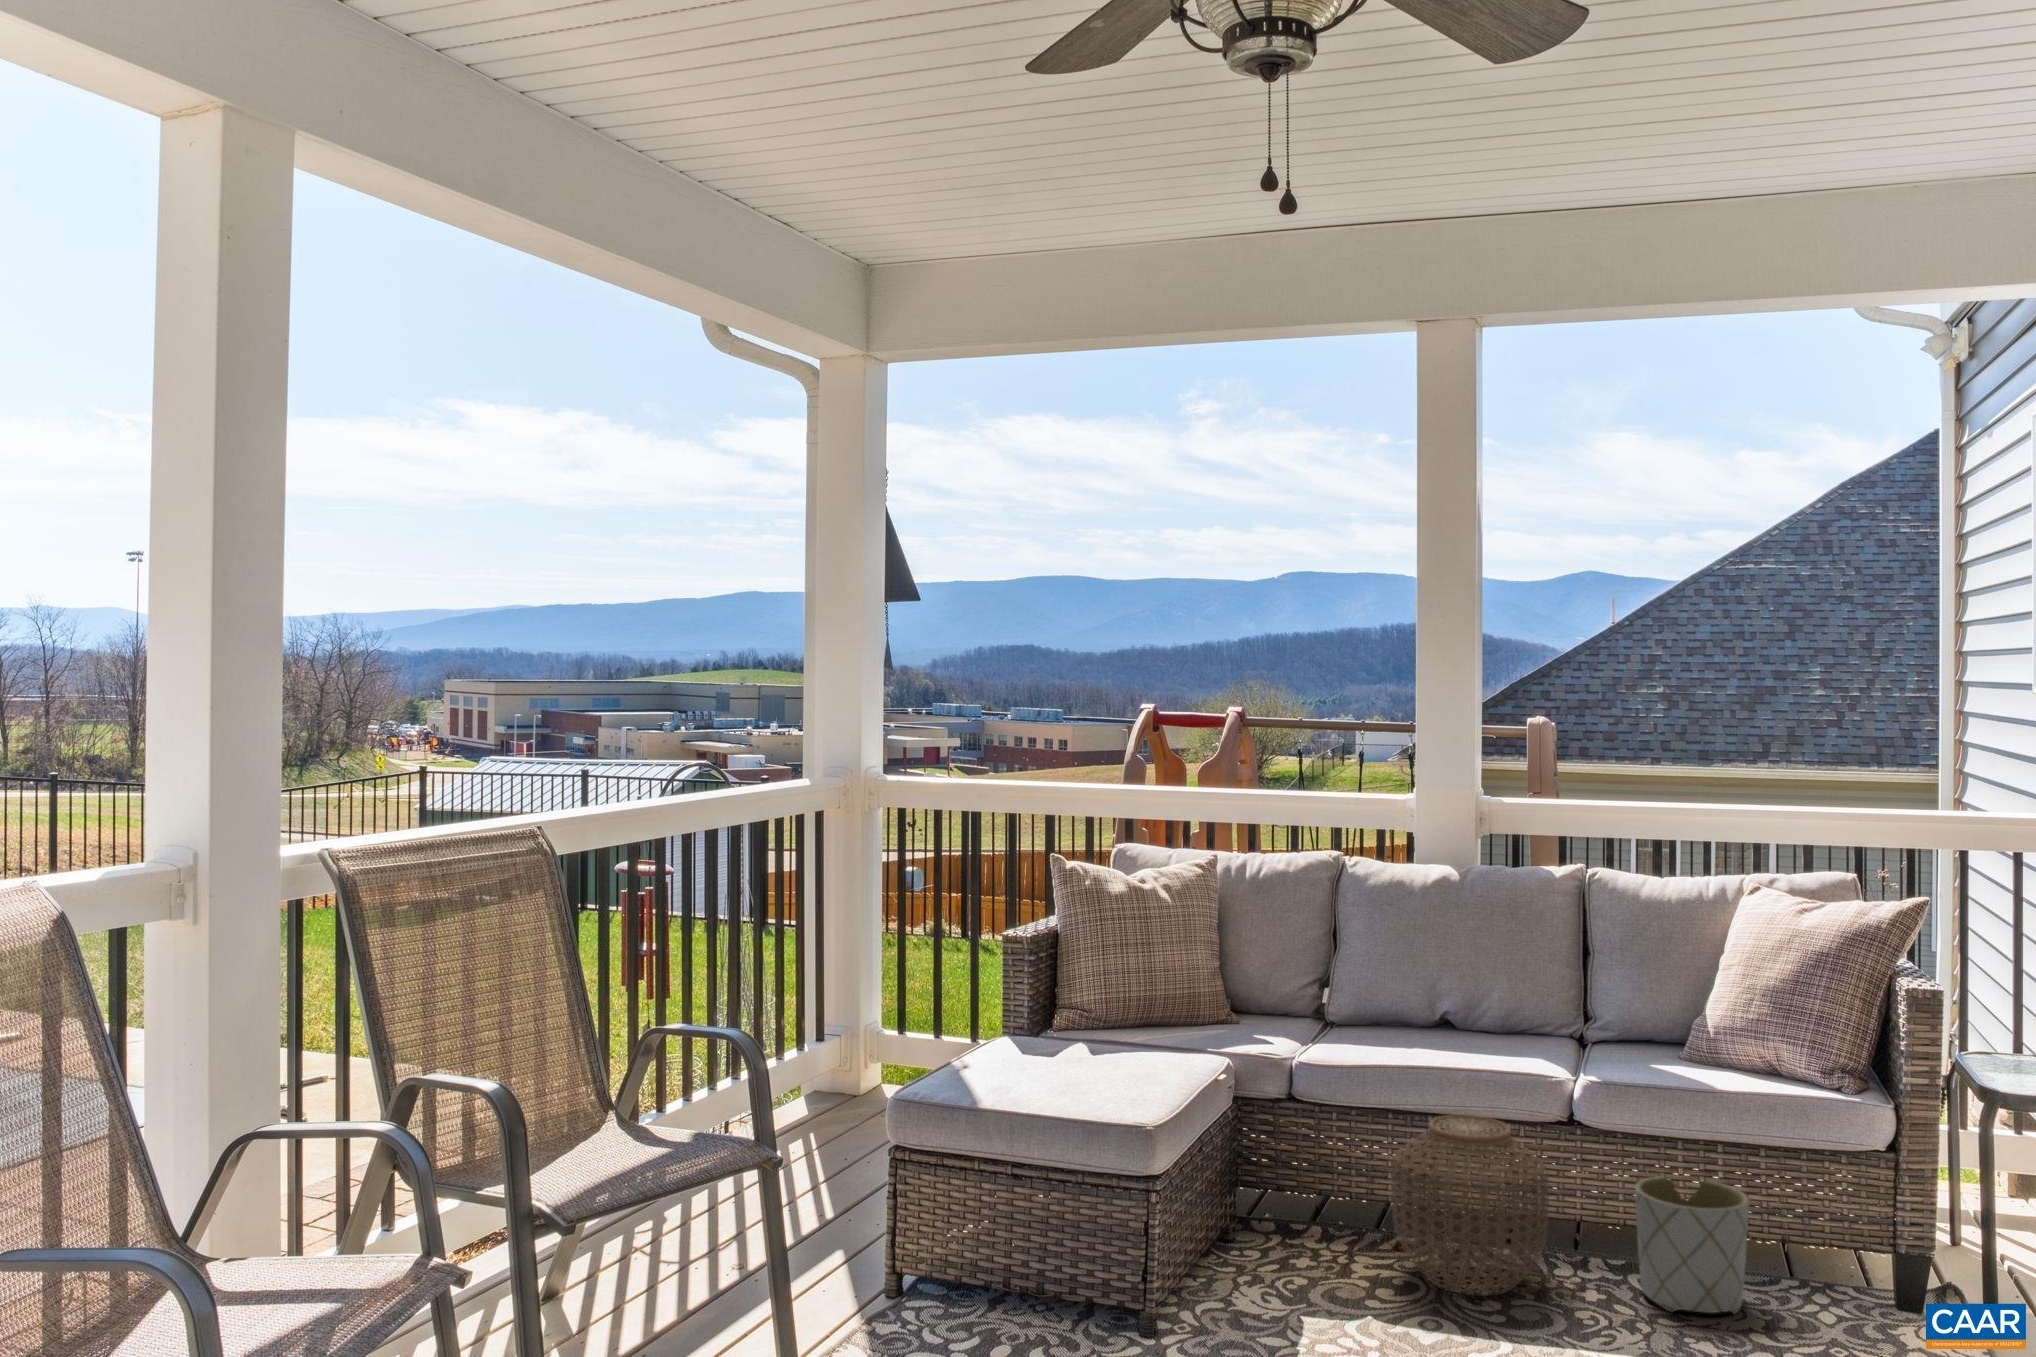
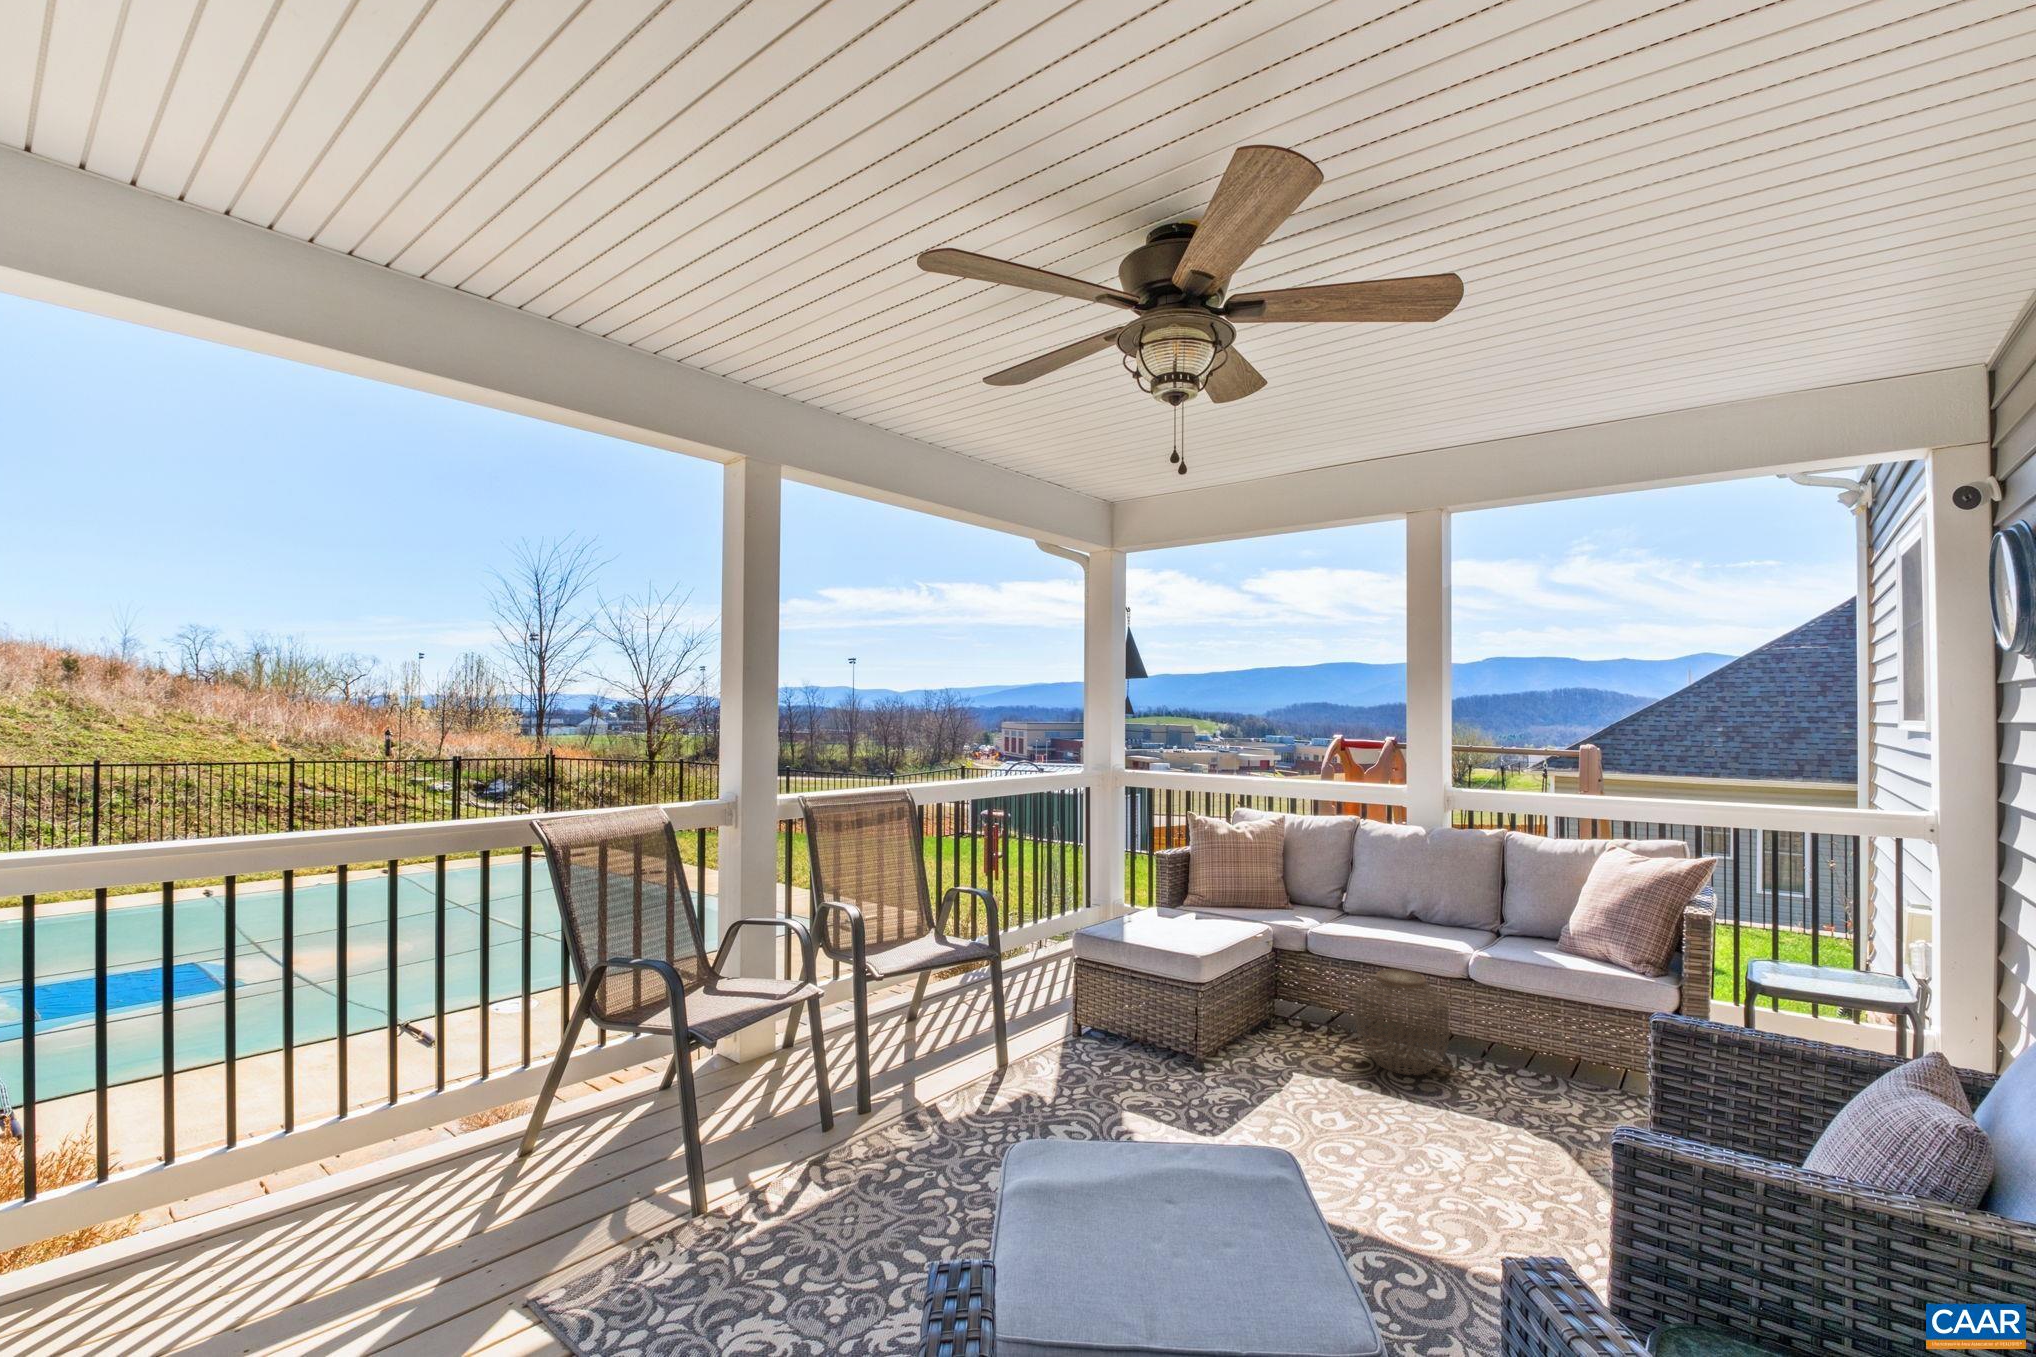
planter: present [1635,1176,1749,1314] -> none [1504,1018,1576,1105]

